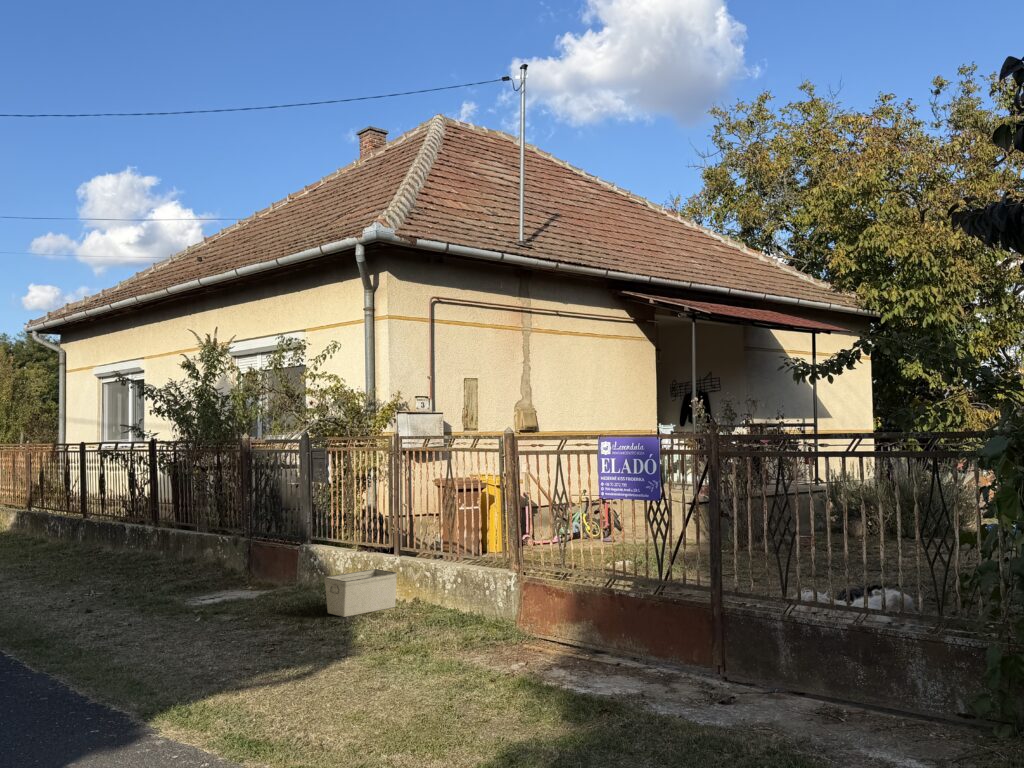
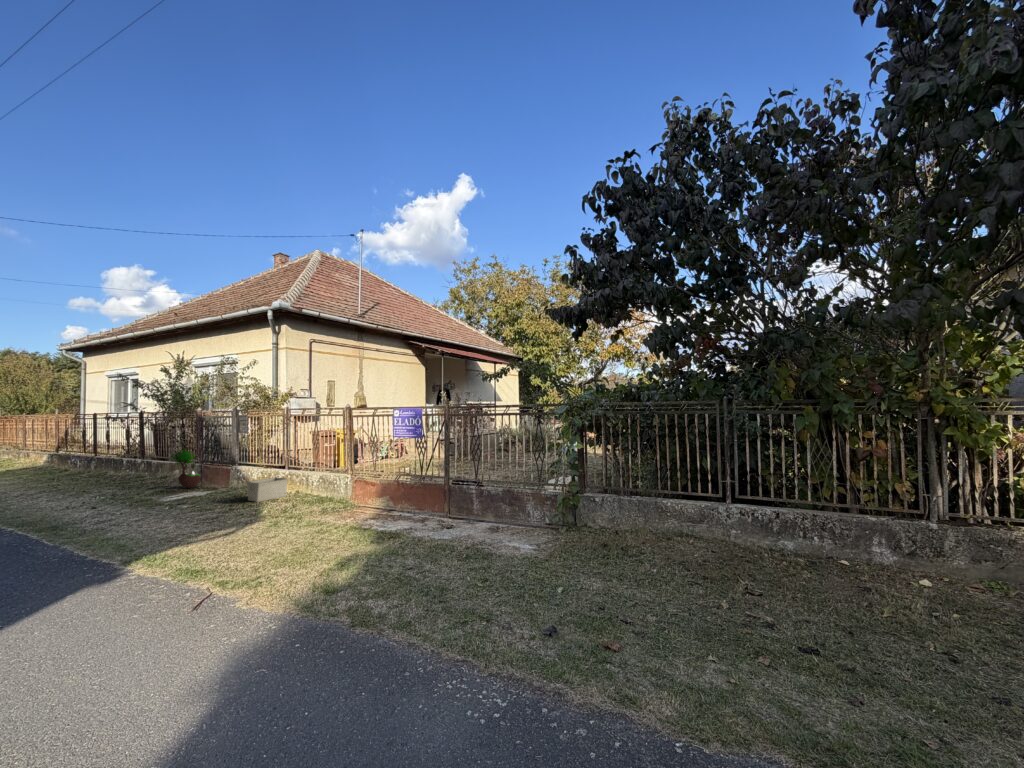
potted tree: none [193,504,247,581] -> present [171,449,200,488]

